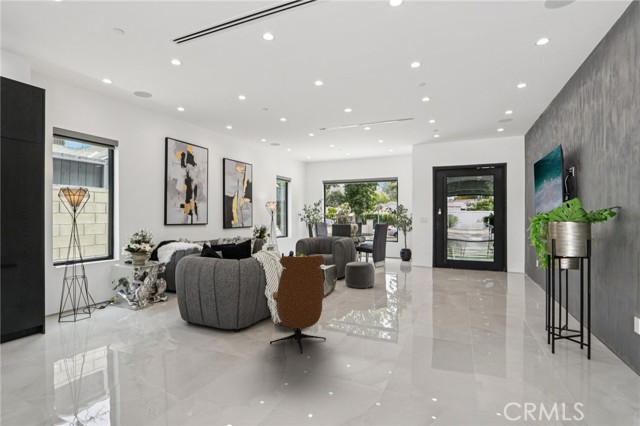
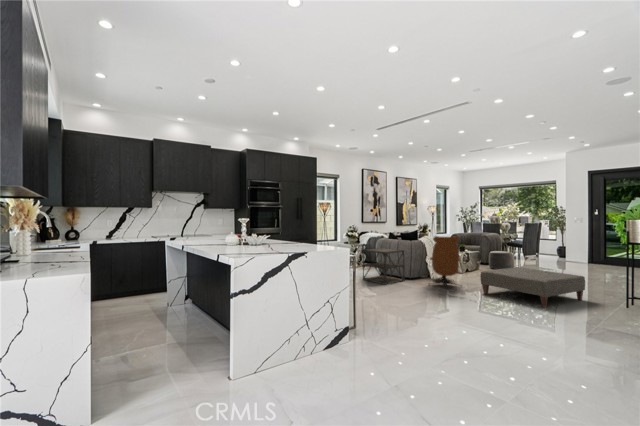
side table: none [139,276,227,359] -> present [363,248,405,285]
ottoman: none [360,296,499,387] -> present [481,267,585,308]

